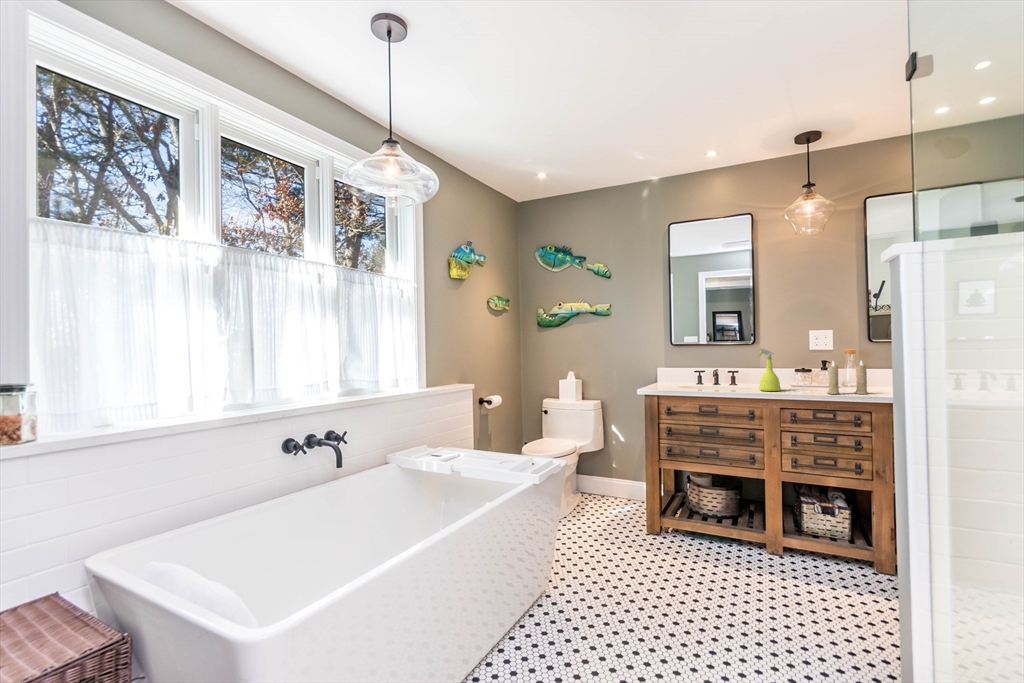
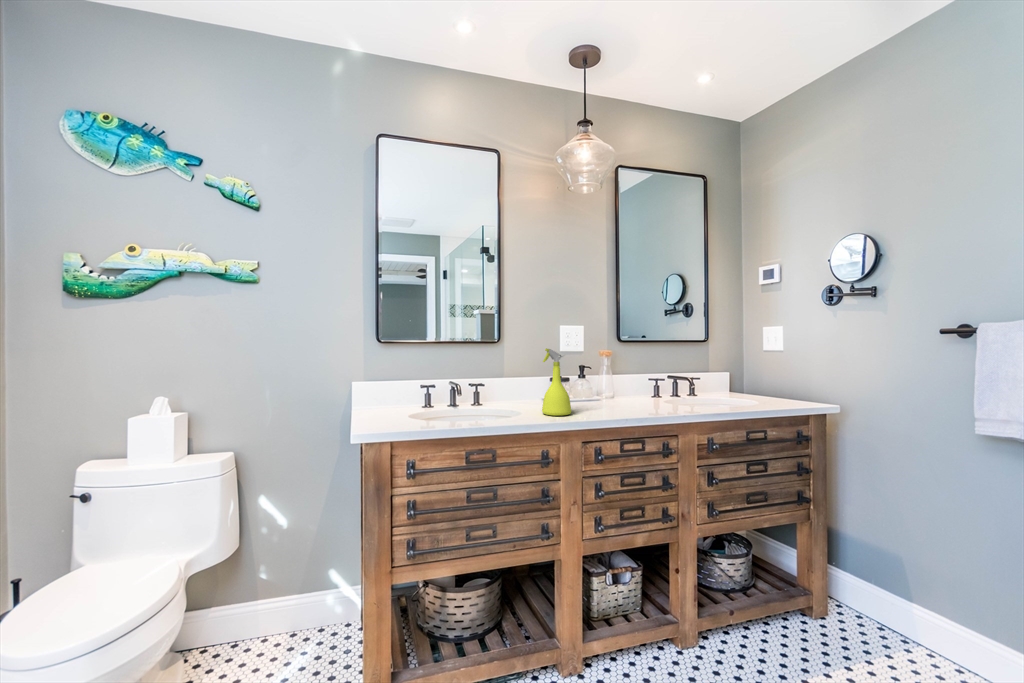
candle: present [827,361,869,394] -> none [629,364,667,414]

